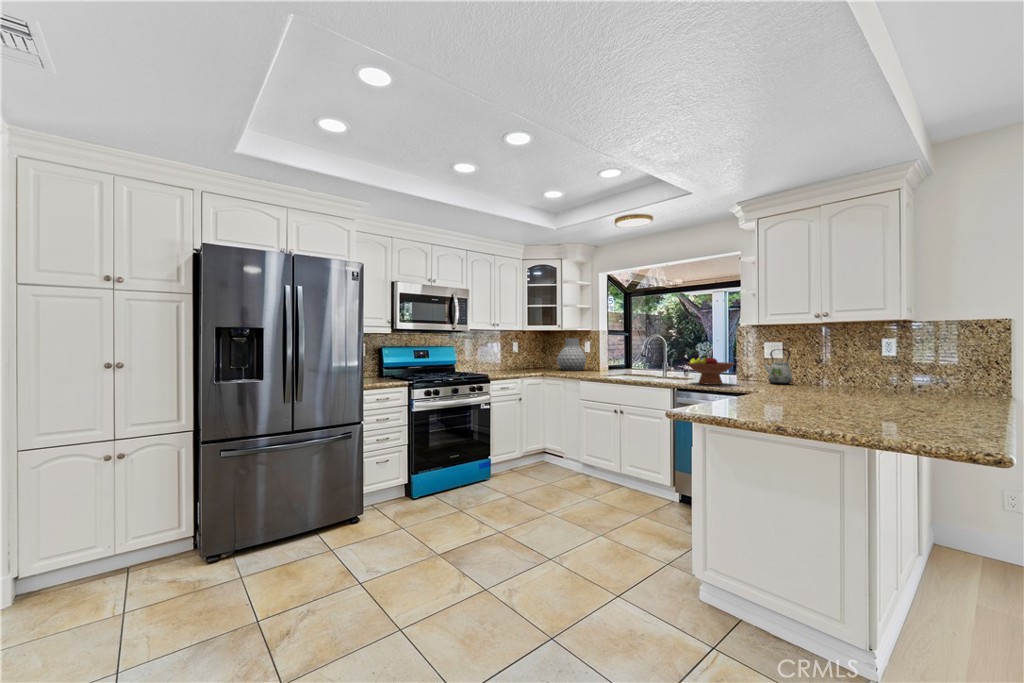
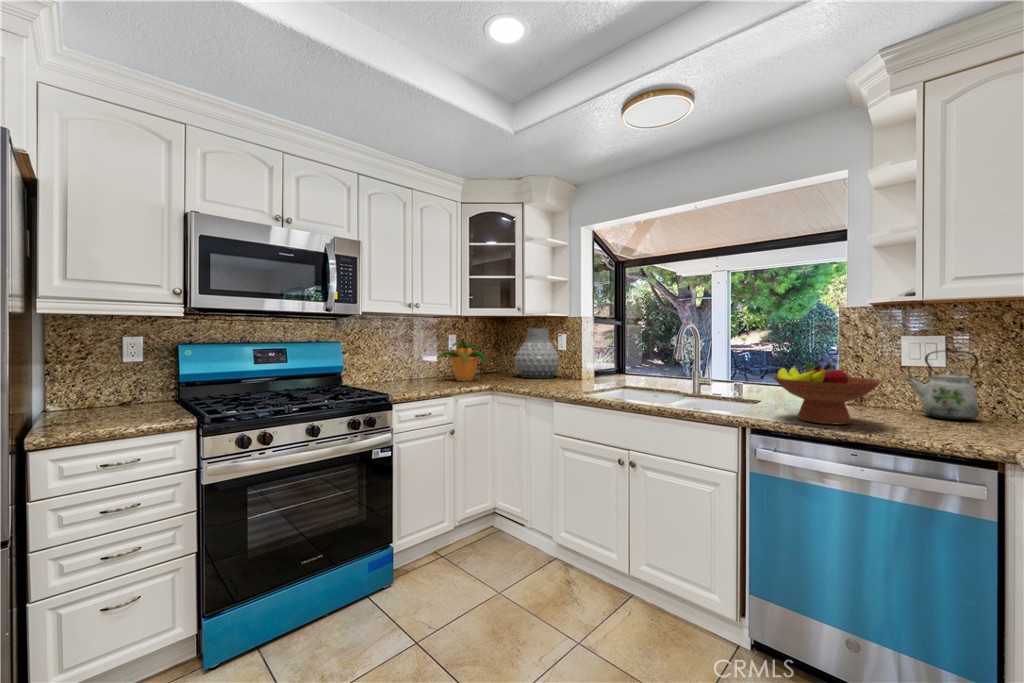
potted plant: none [508,345,539,372] -> present [438,339,486,381]

